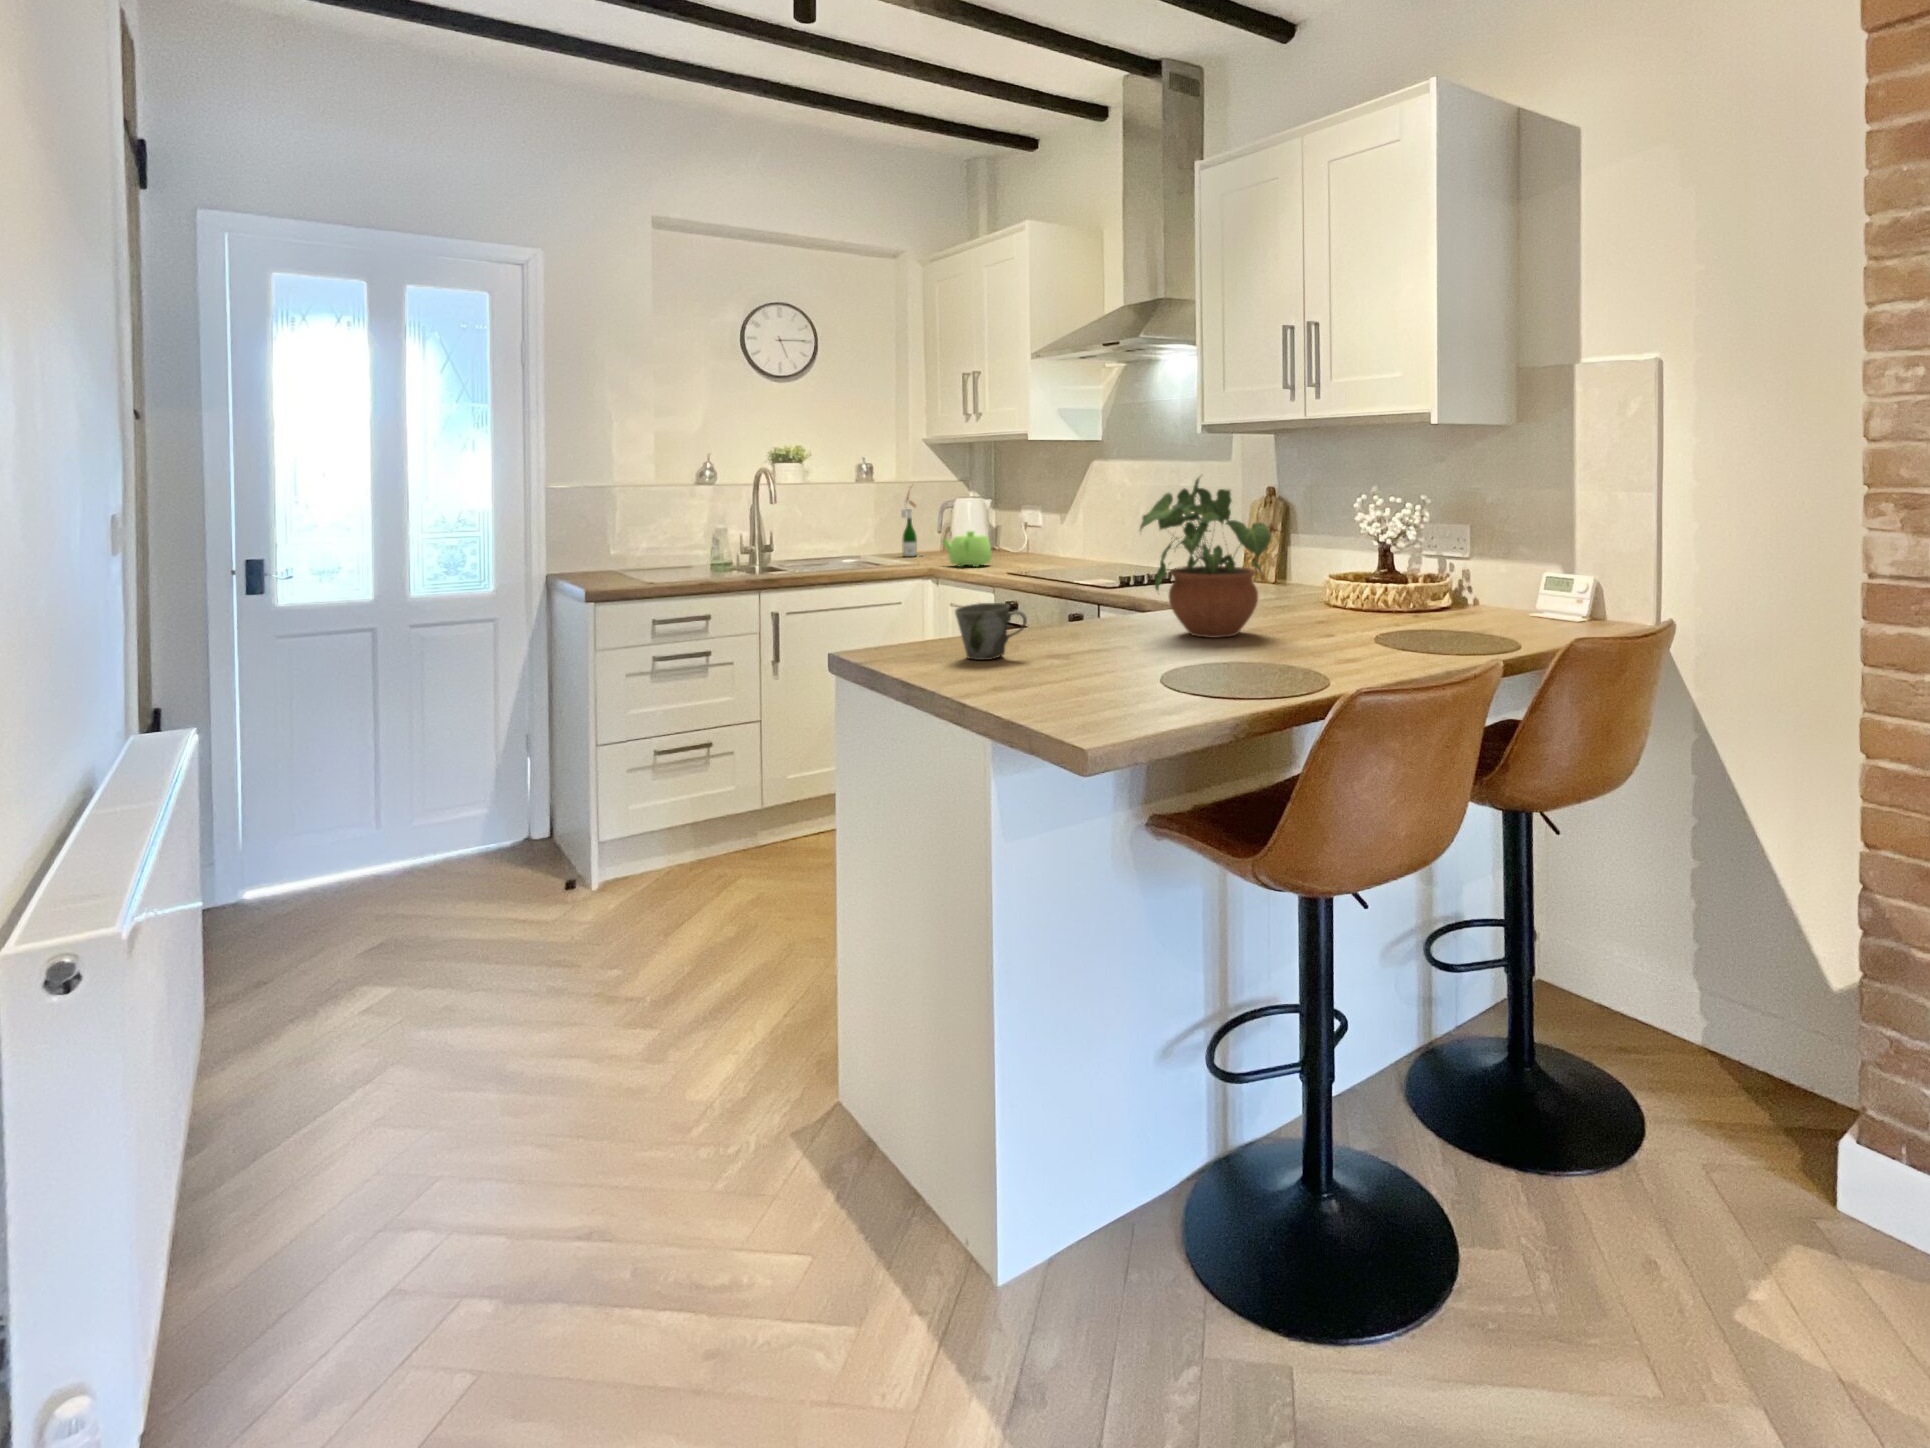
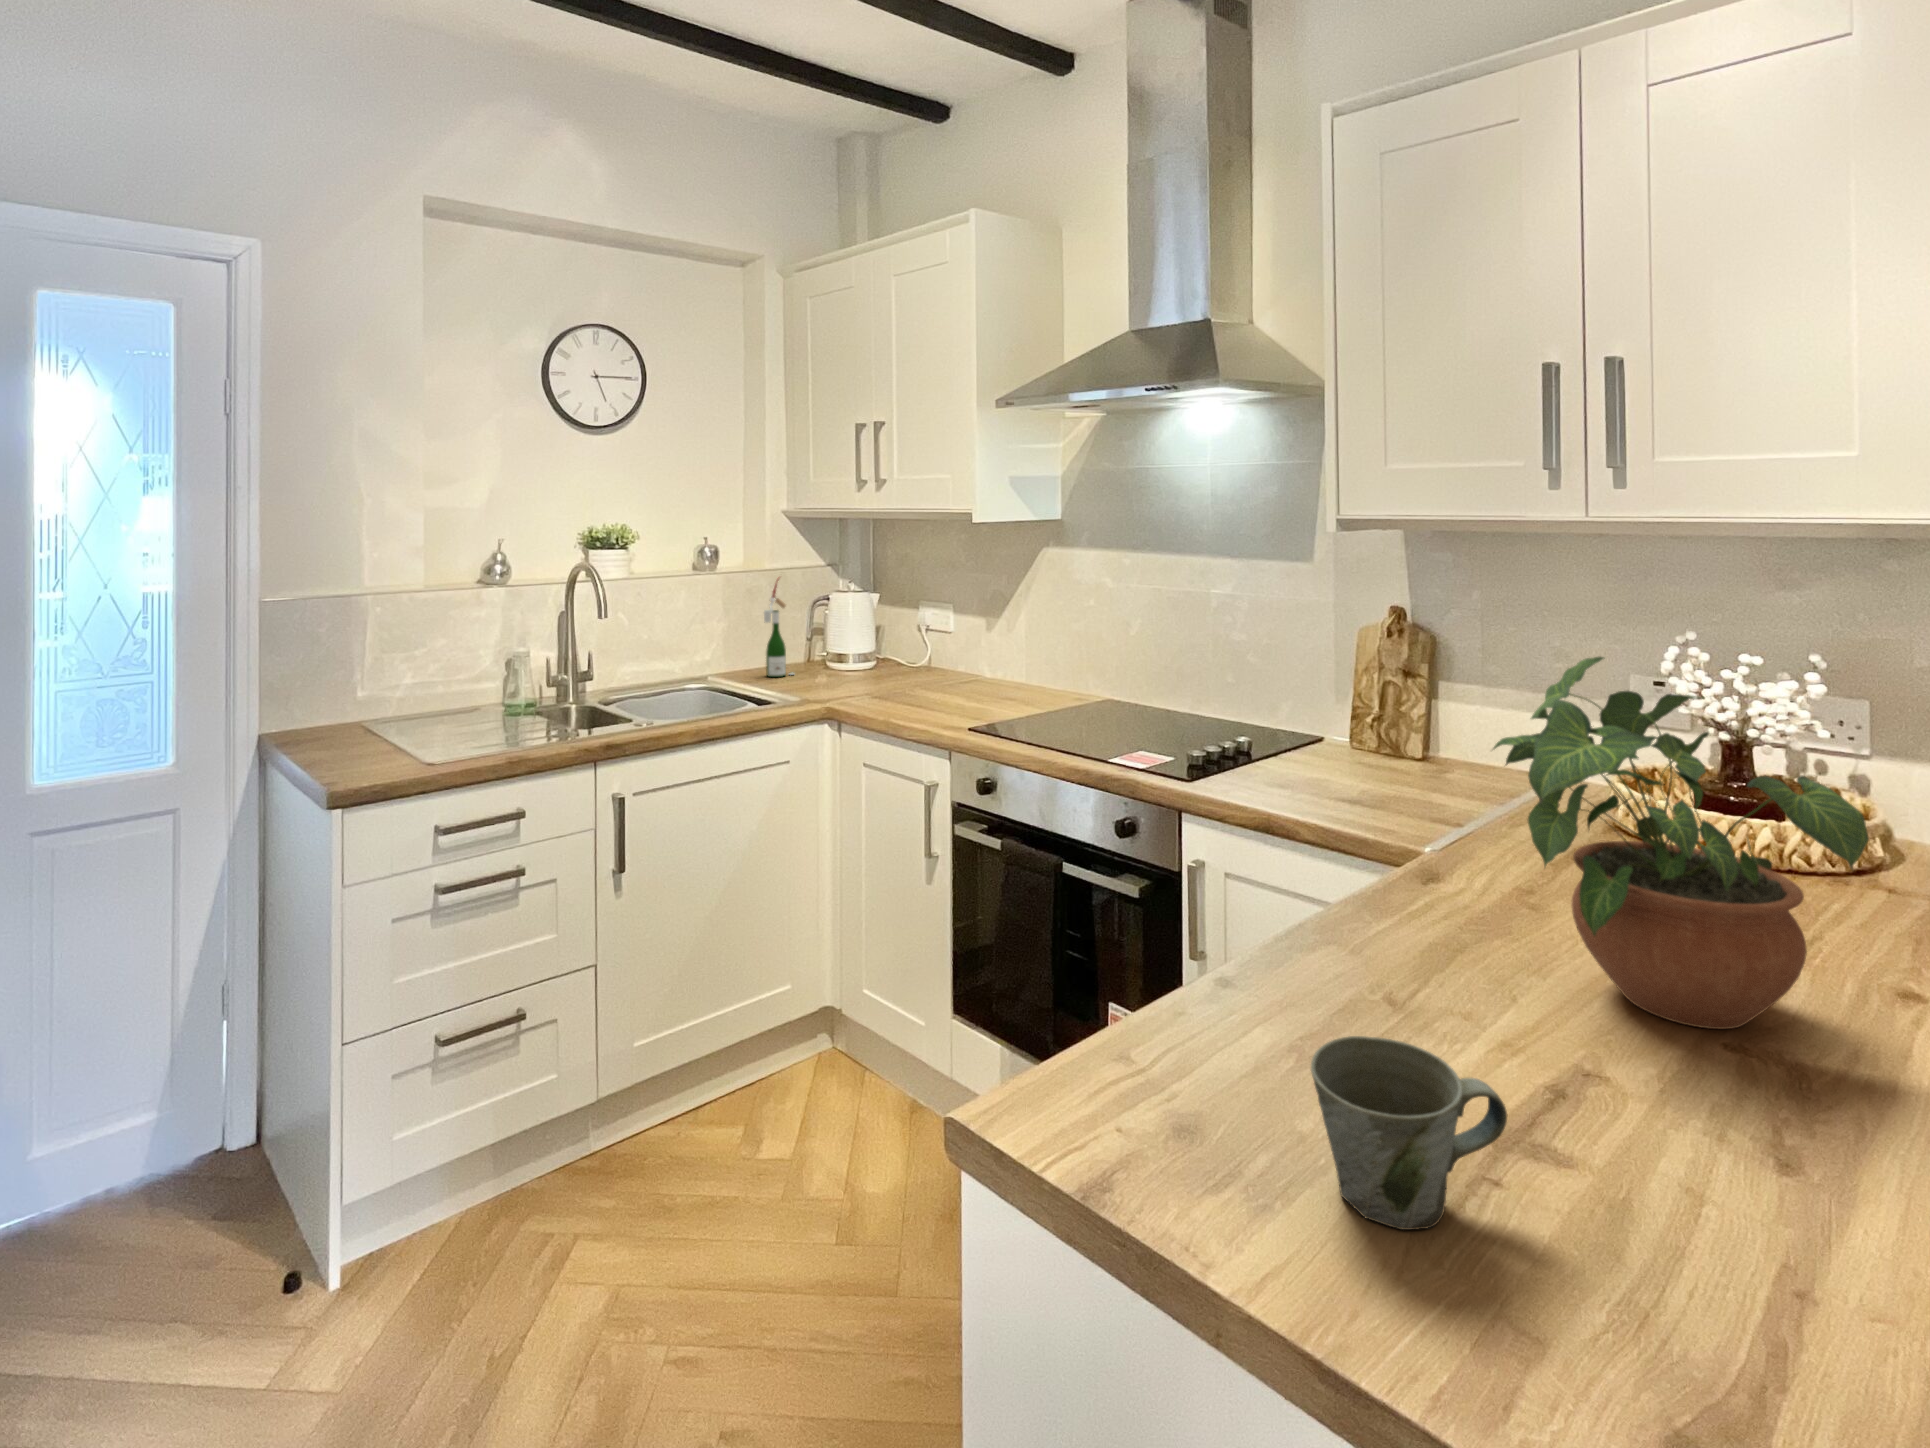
teapot: present [942,531,992,567] -> none [844,653,915,706]

